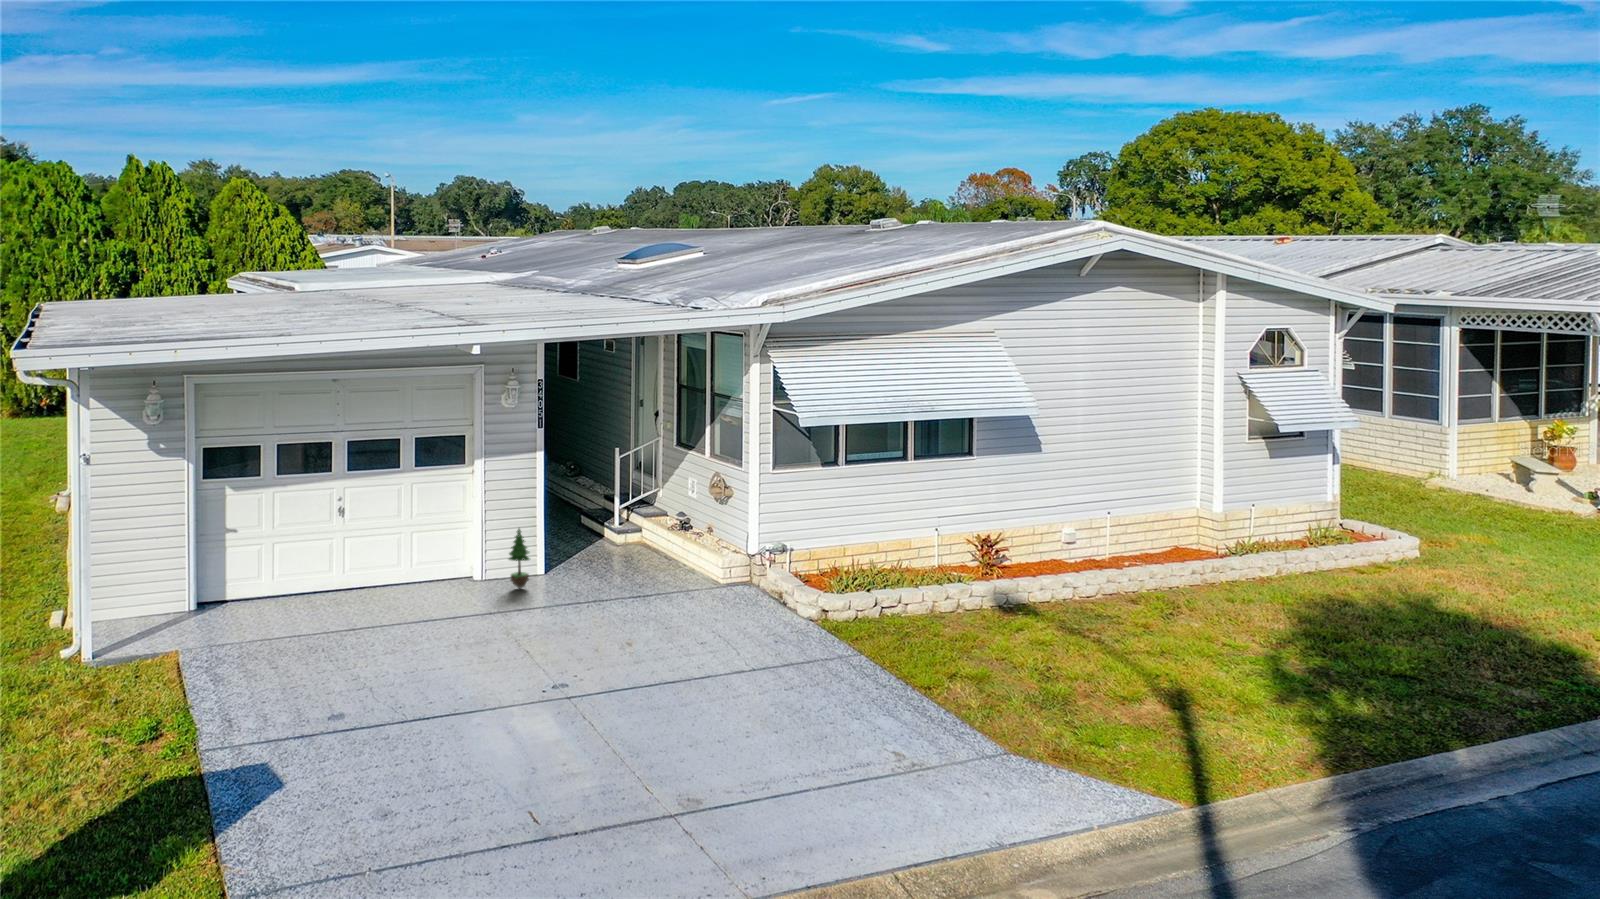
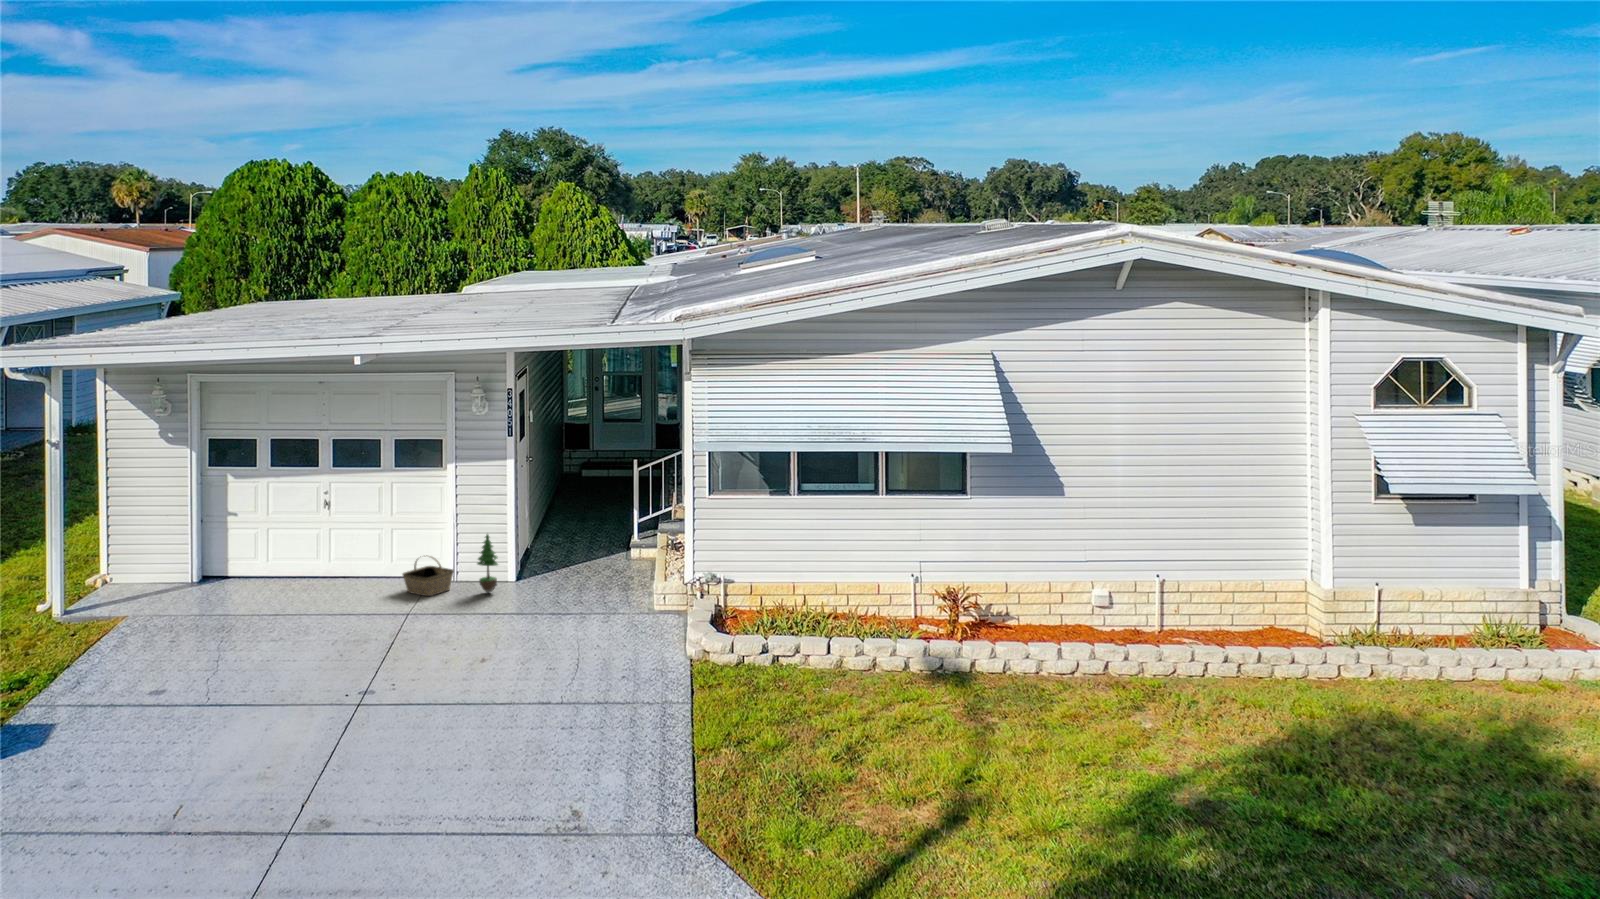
basket: none [431,556,480,598] -> present [403,555,454,596]

